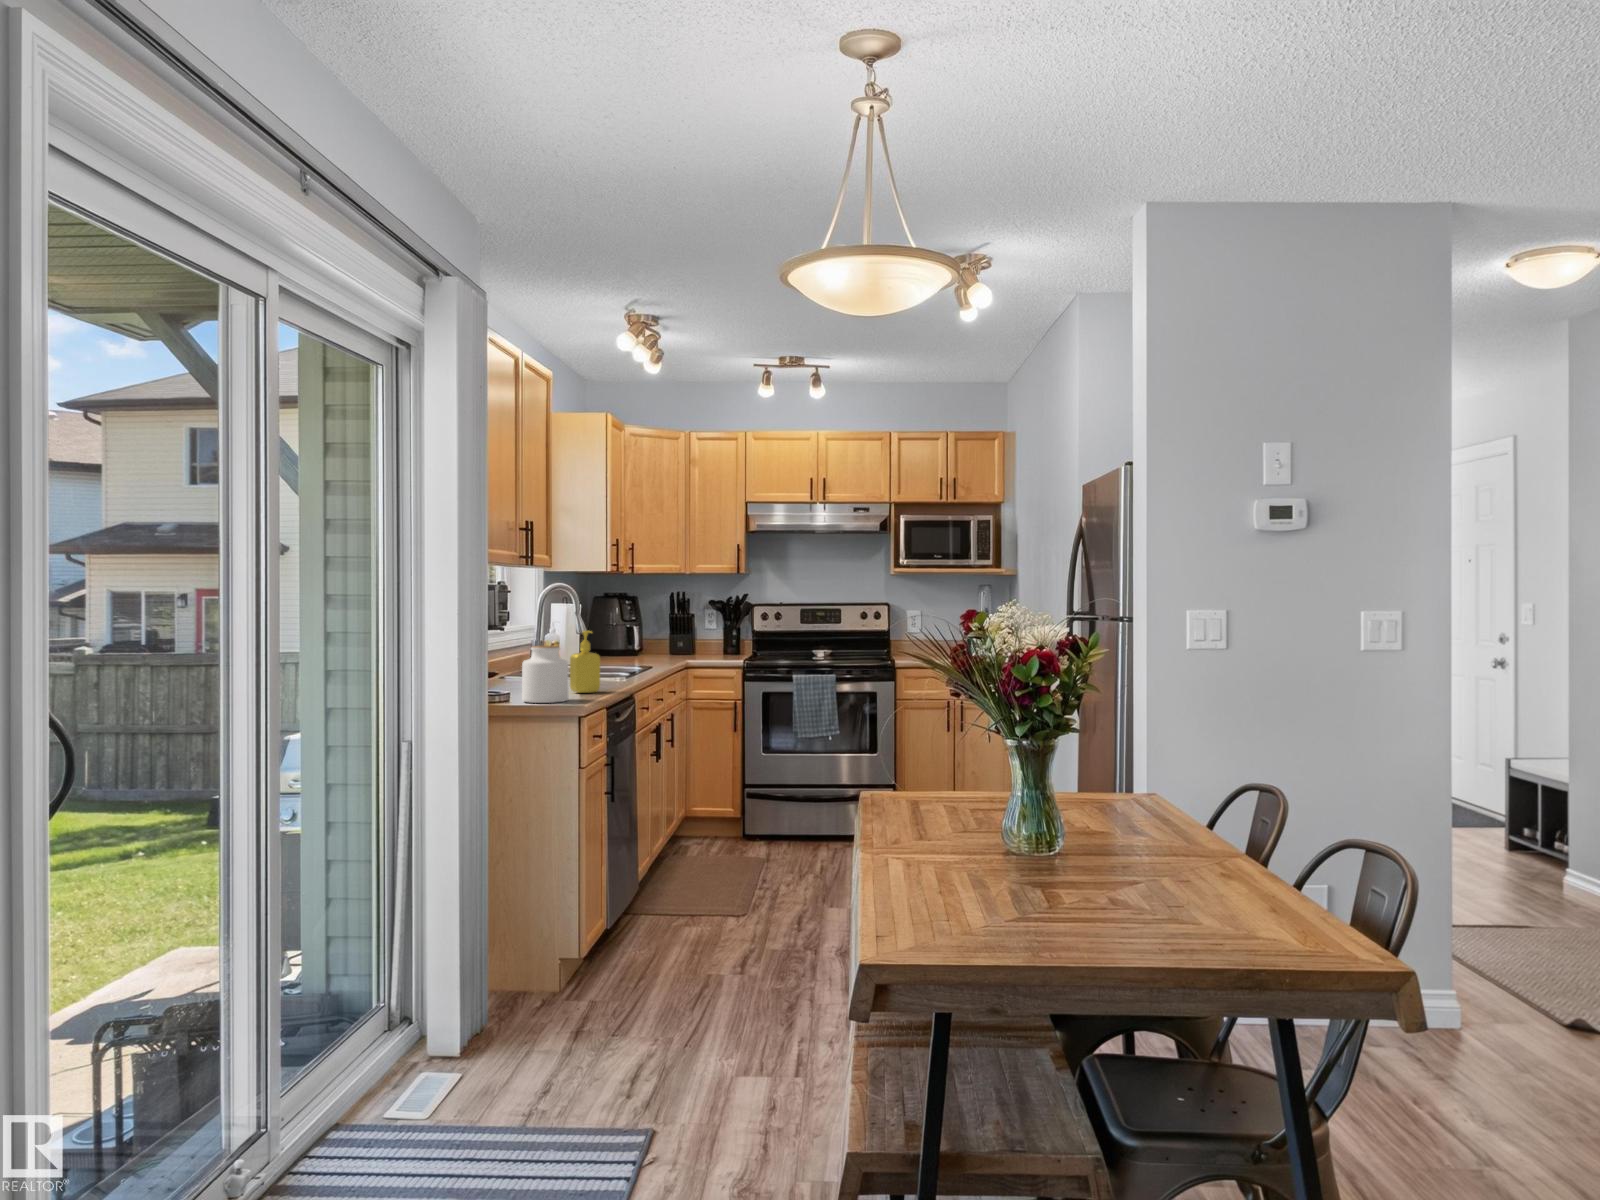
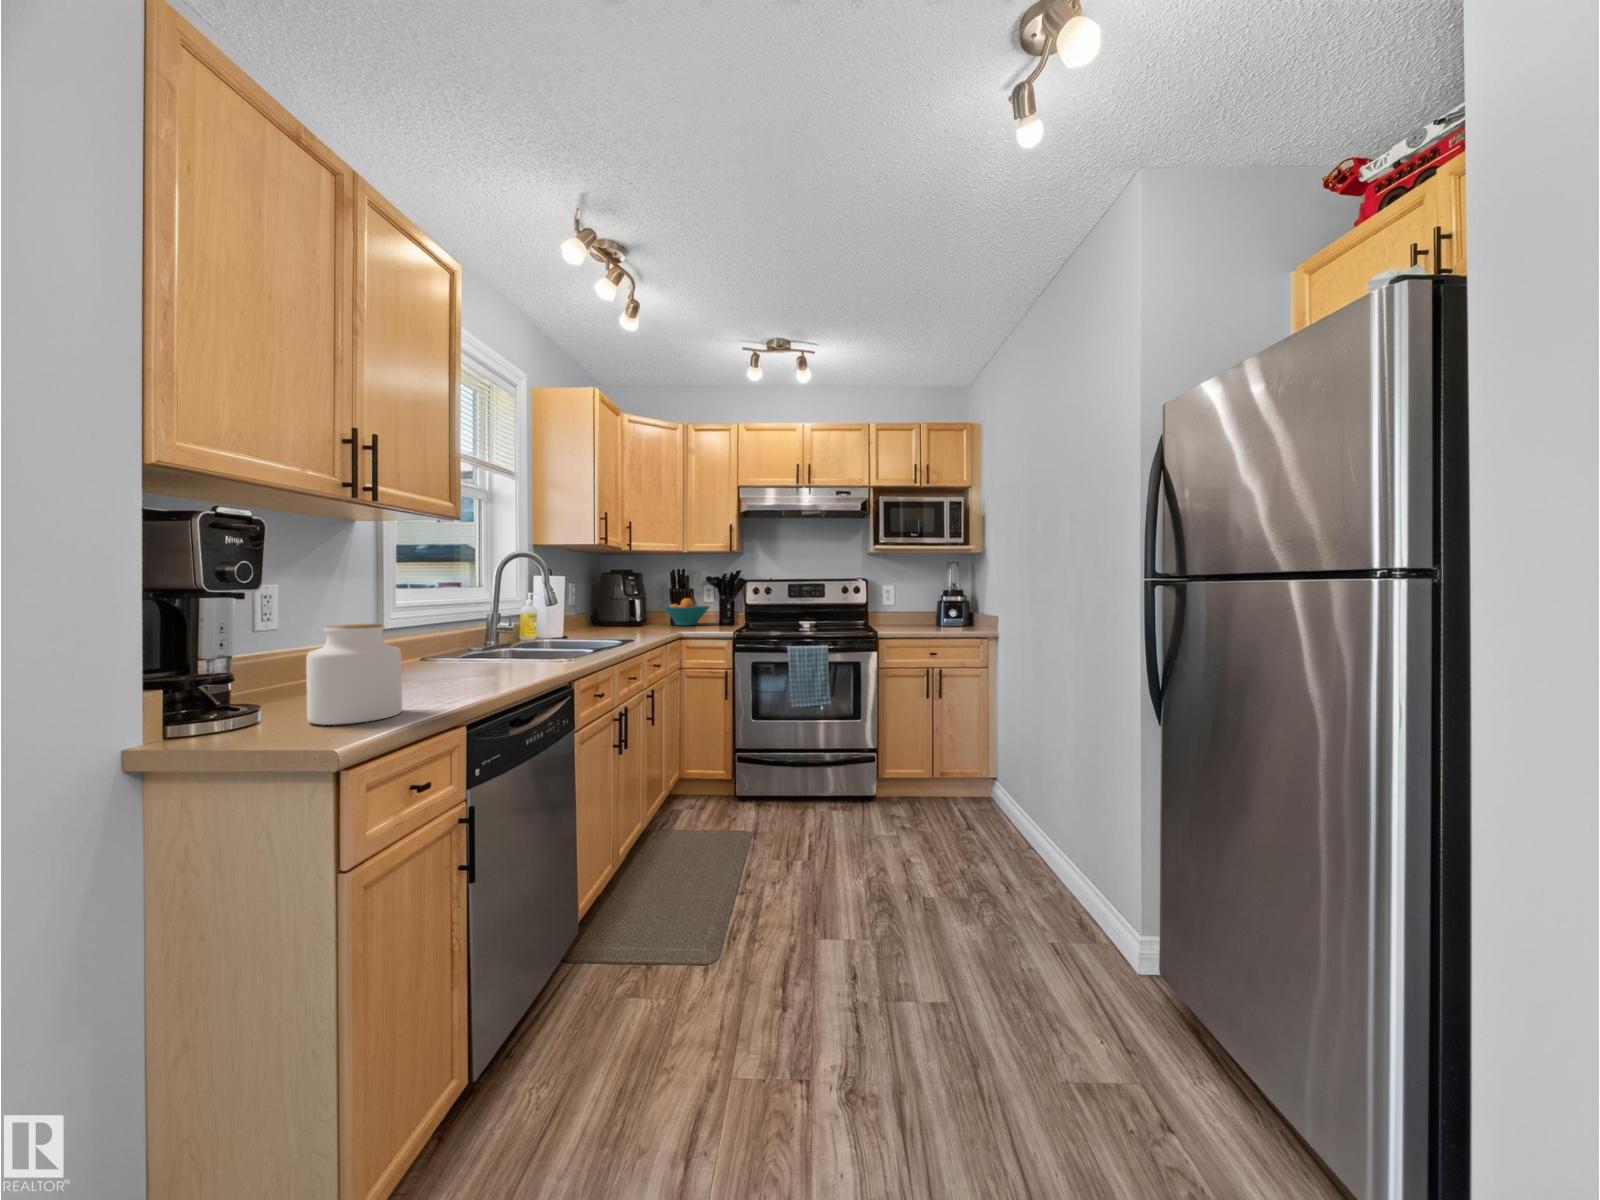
fruit bowl: none [662,624,714,654] -> present [663,598,709,626]
soap dispenser: present [570,631,600,693] -> none [448,600,495,693]

